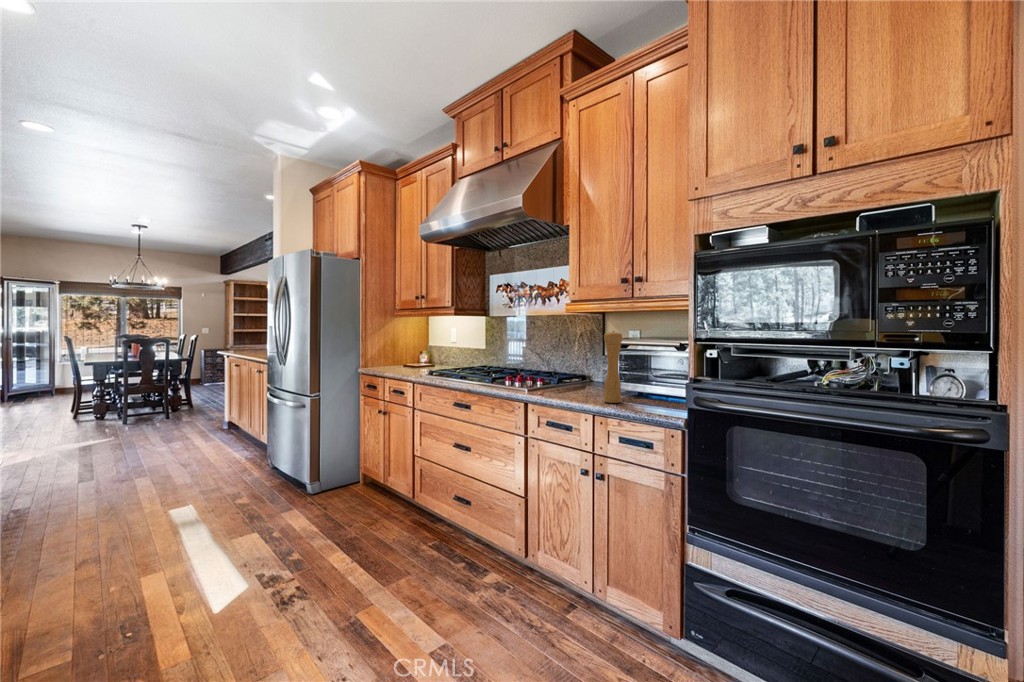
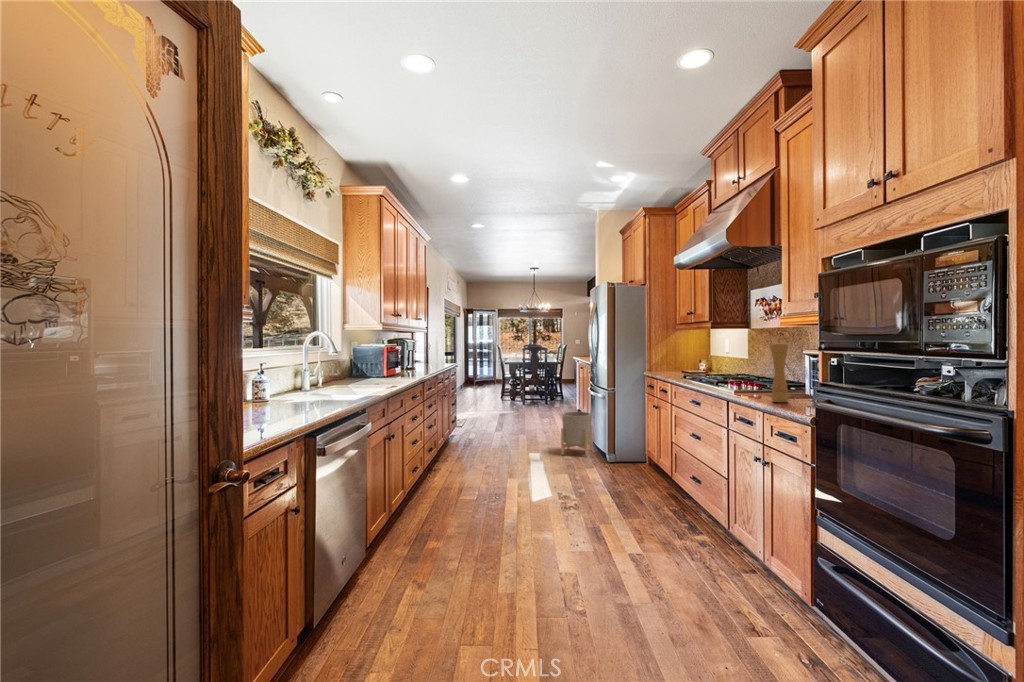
planter: none [228,429,276,499] -> present [561,412,593,457]

